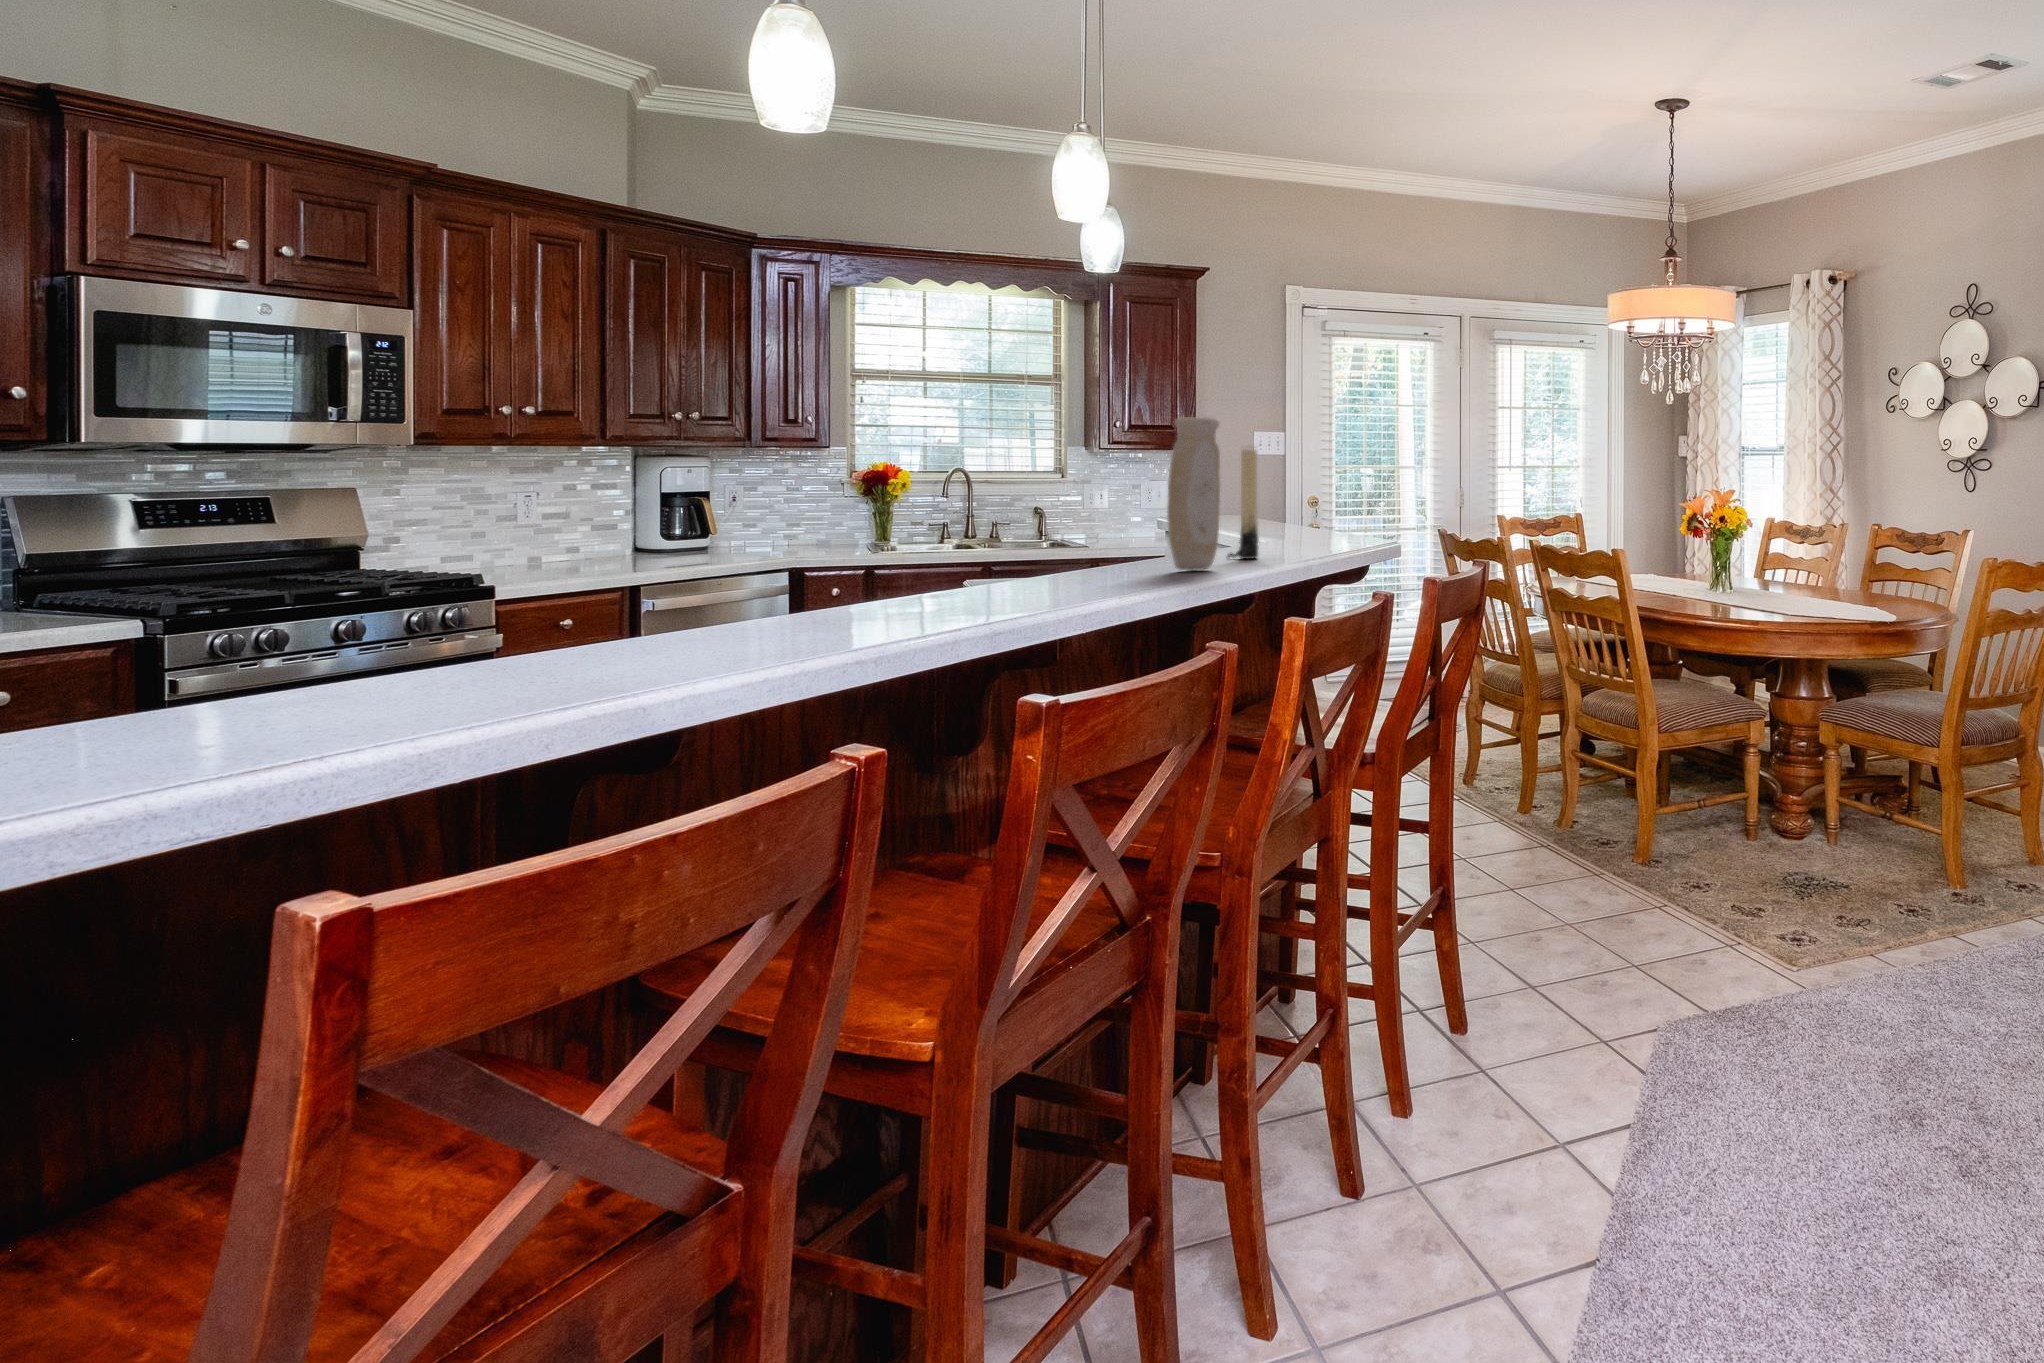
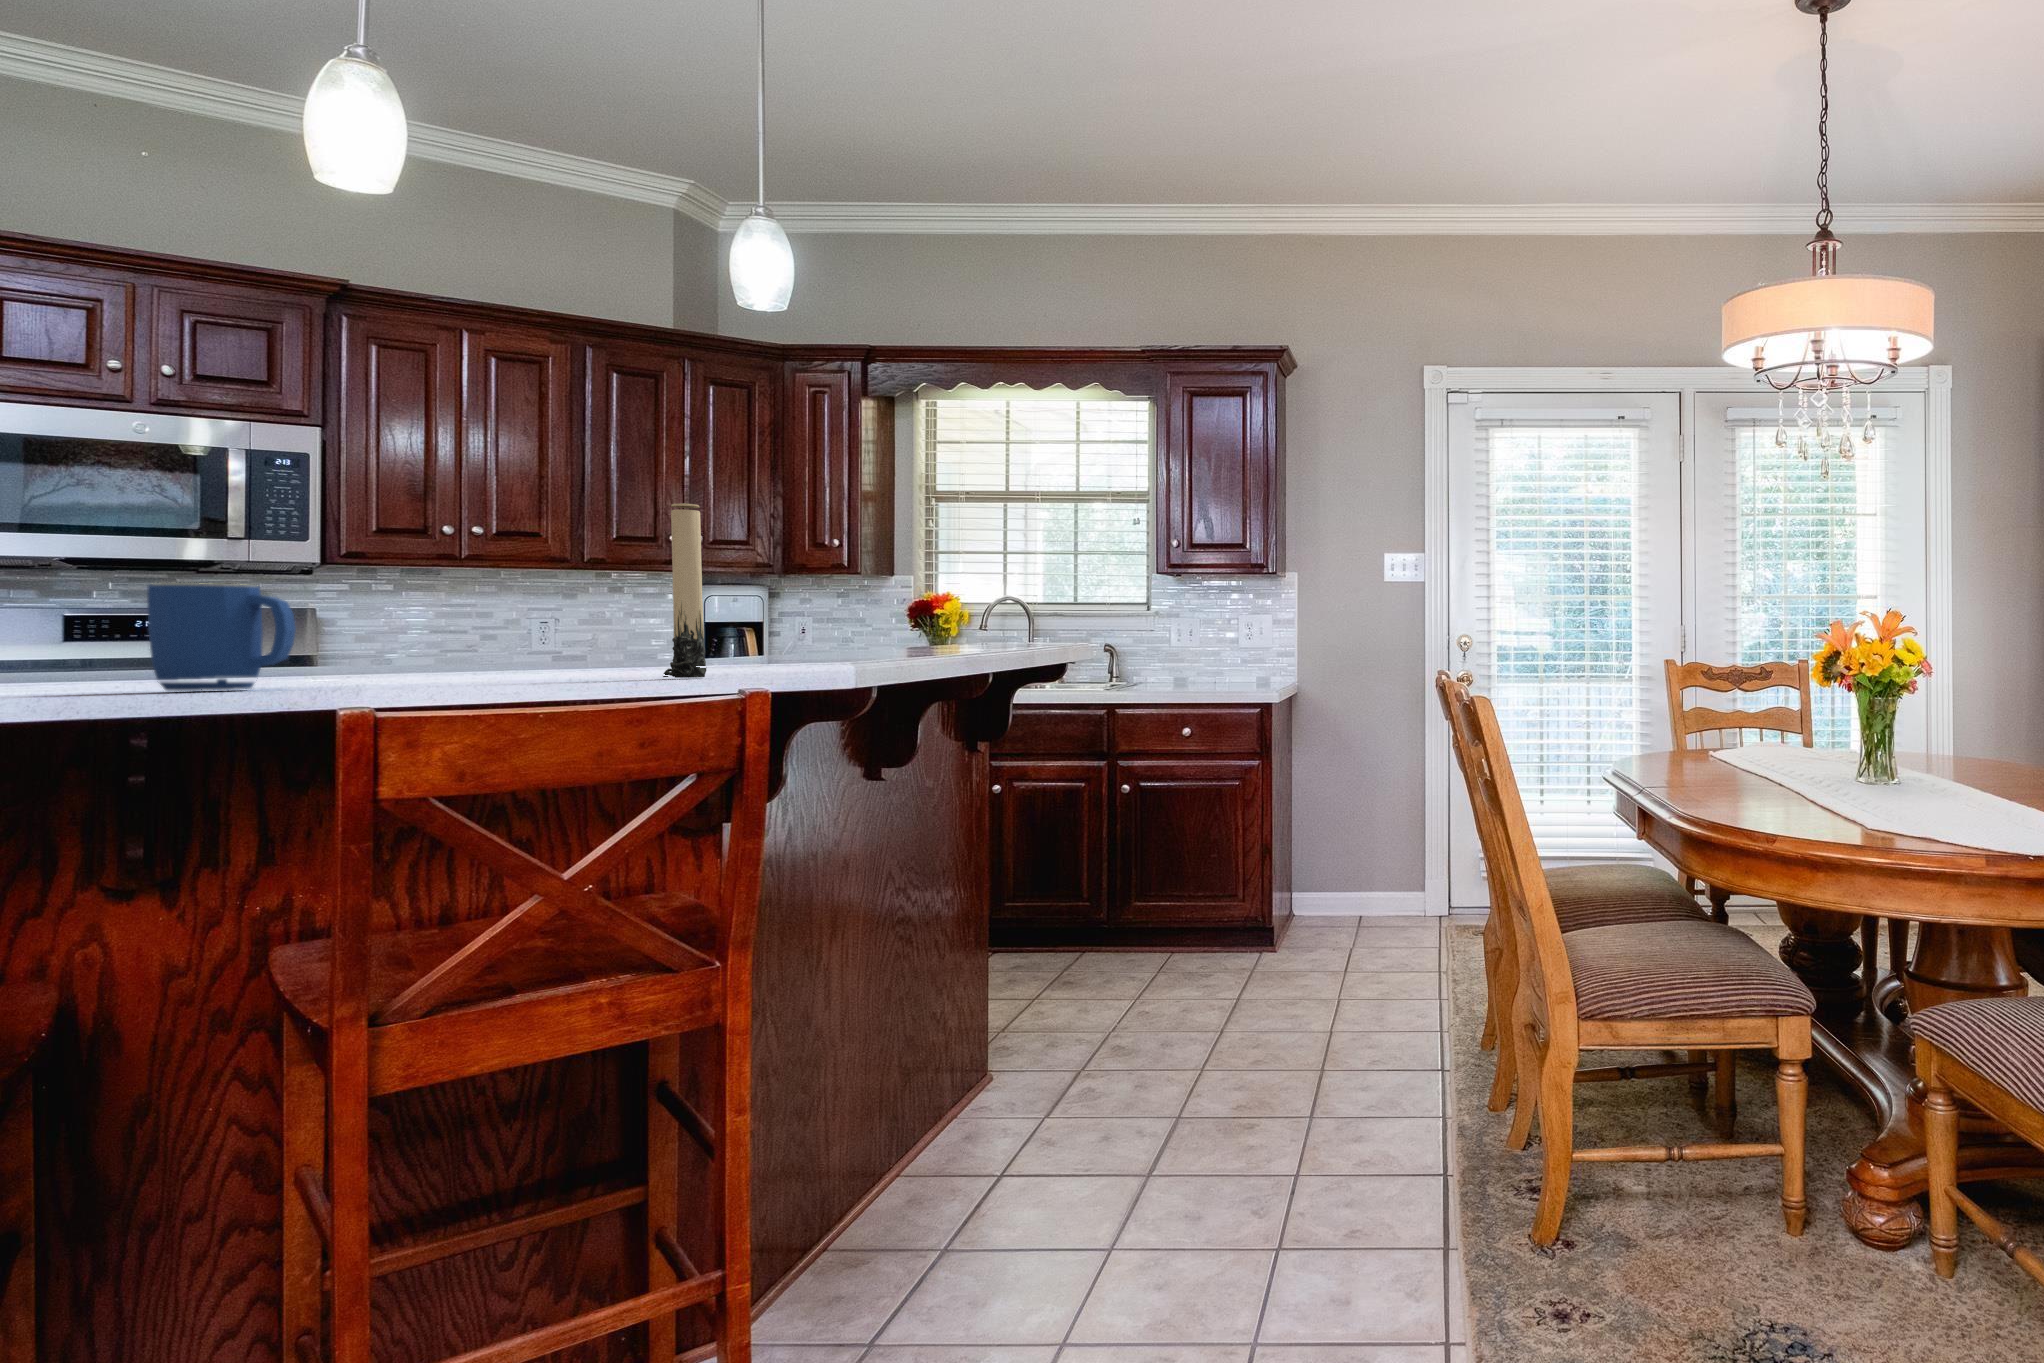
vase: present [1167,417,1220,571] -> none [378,442,477,683]
mug: none [1103,512,1173,582] -> present [147,583,296,691]

